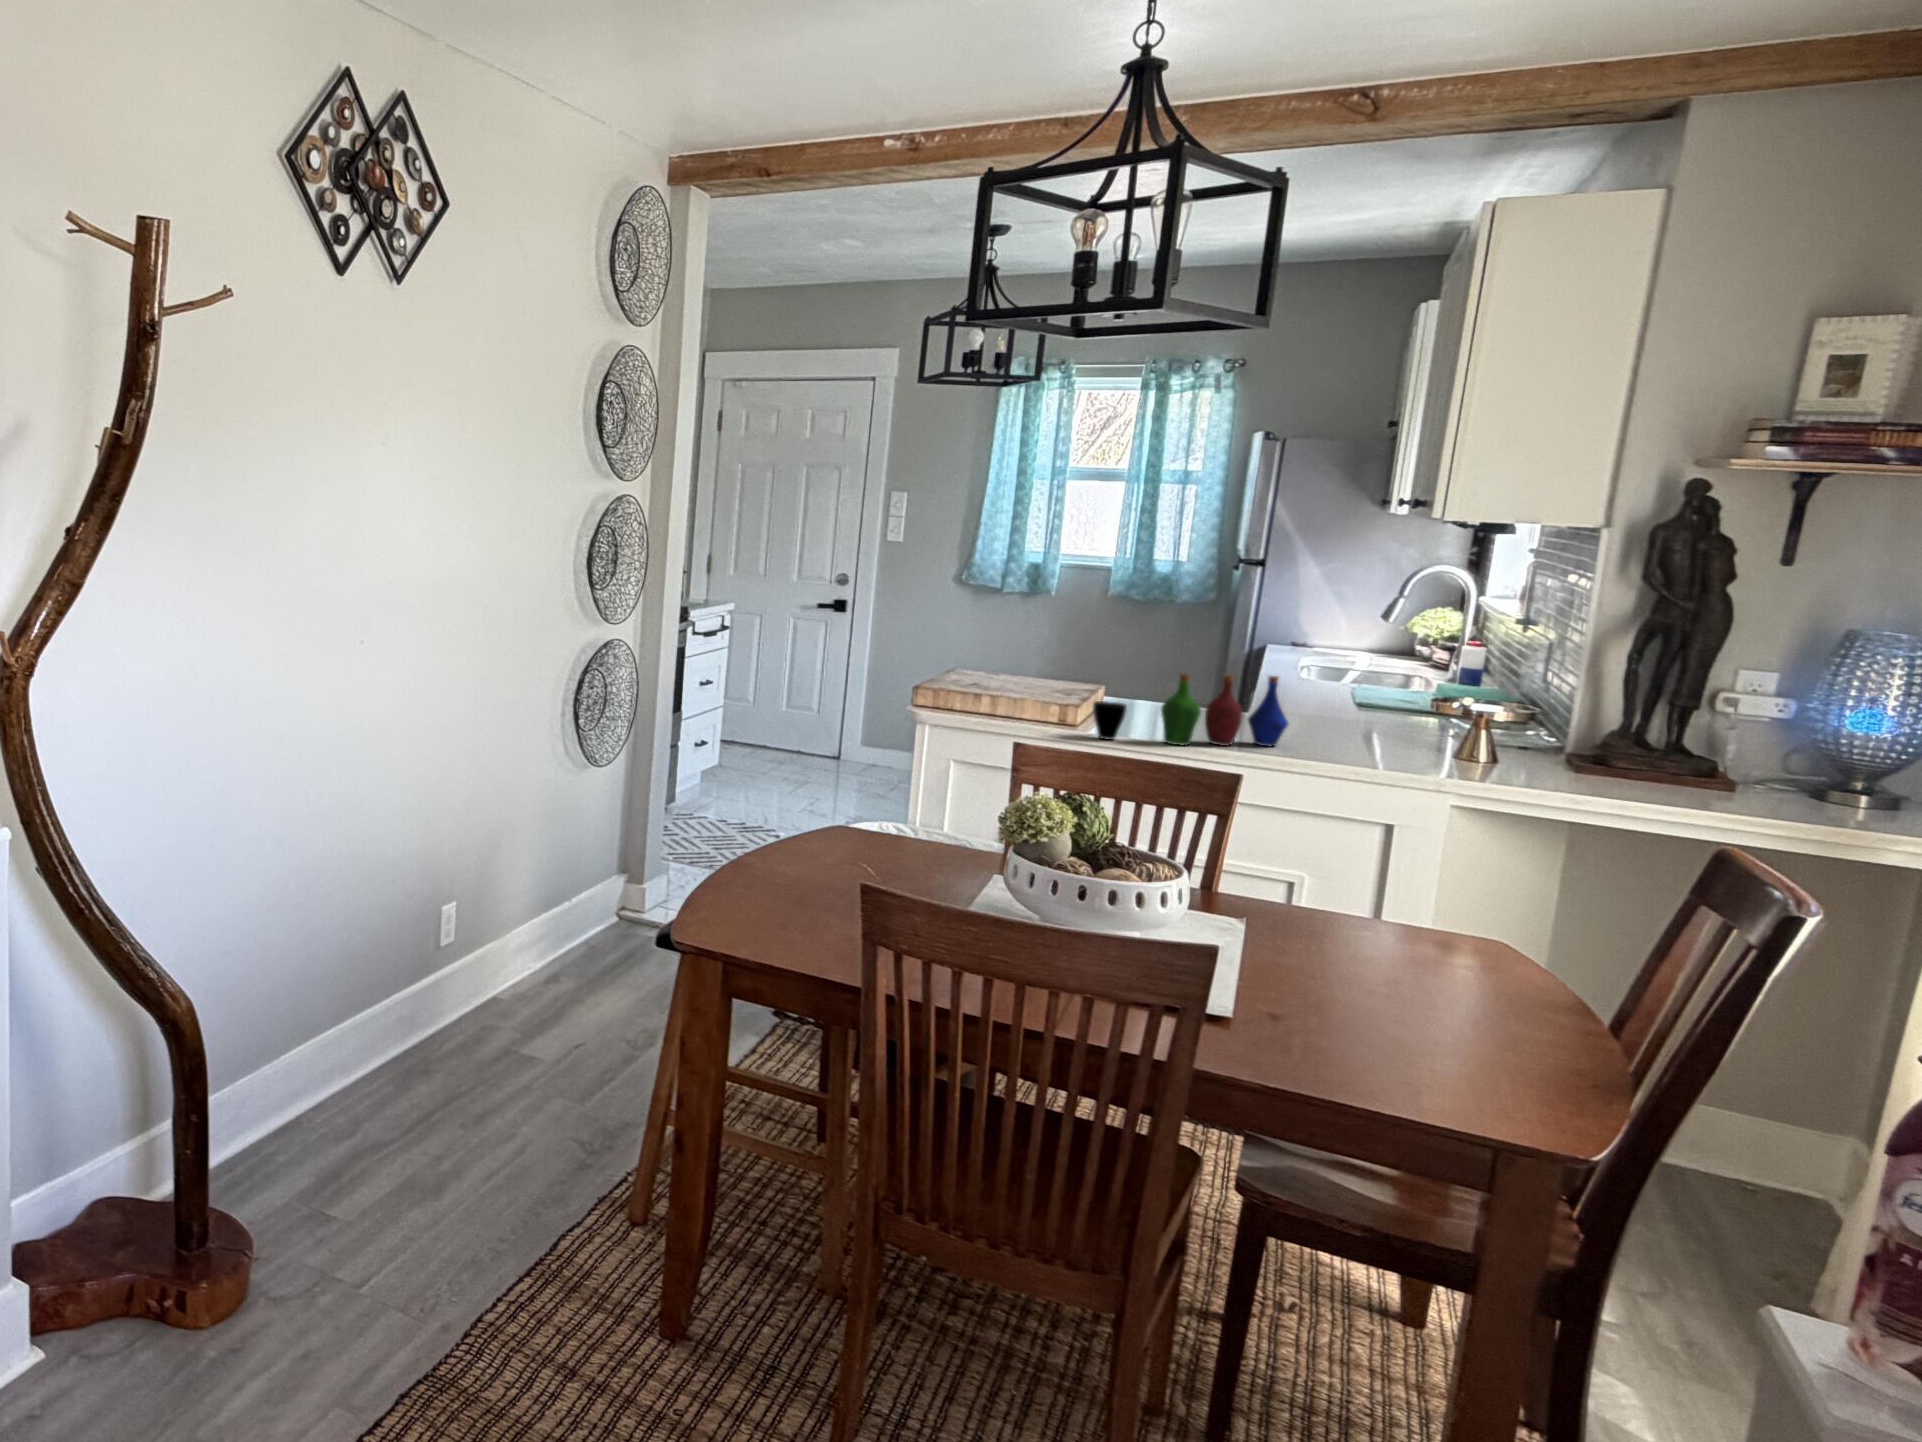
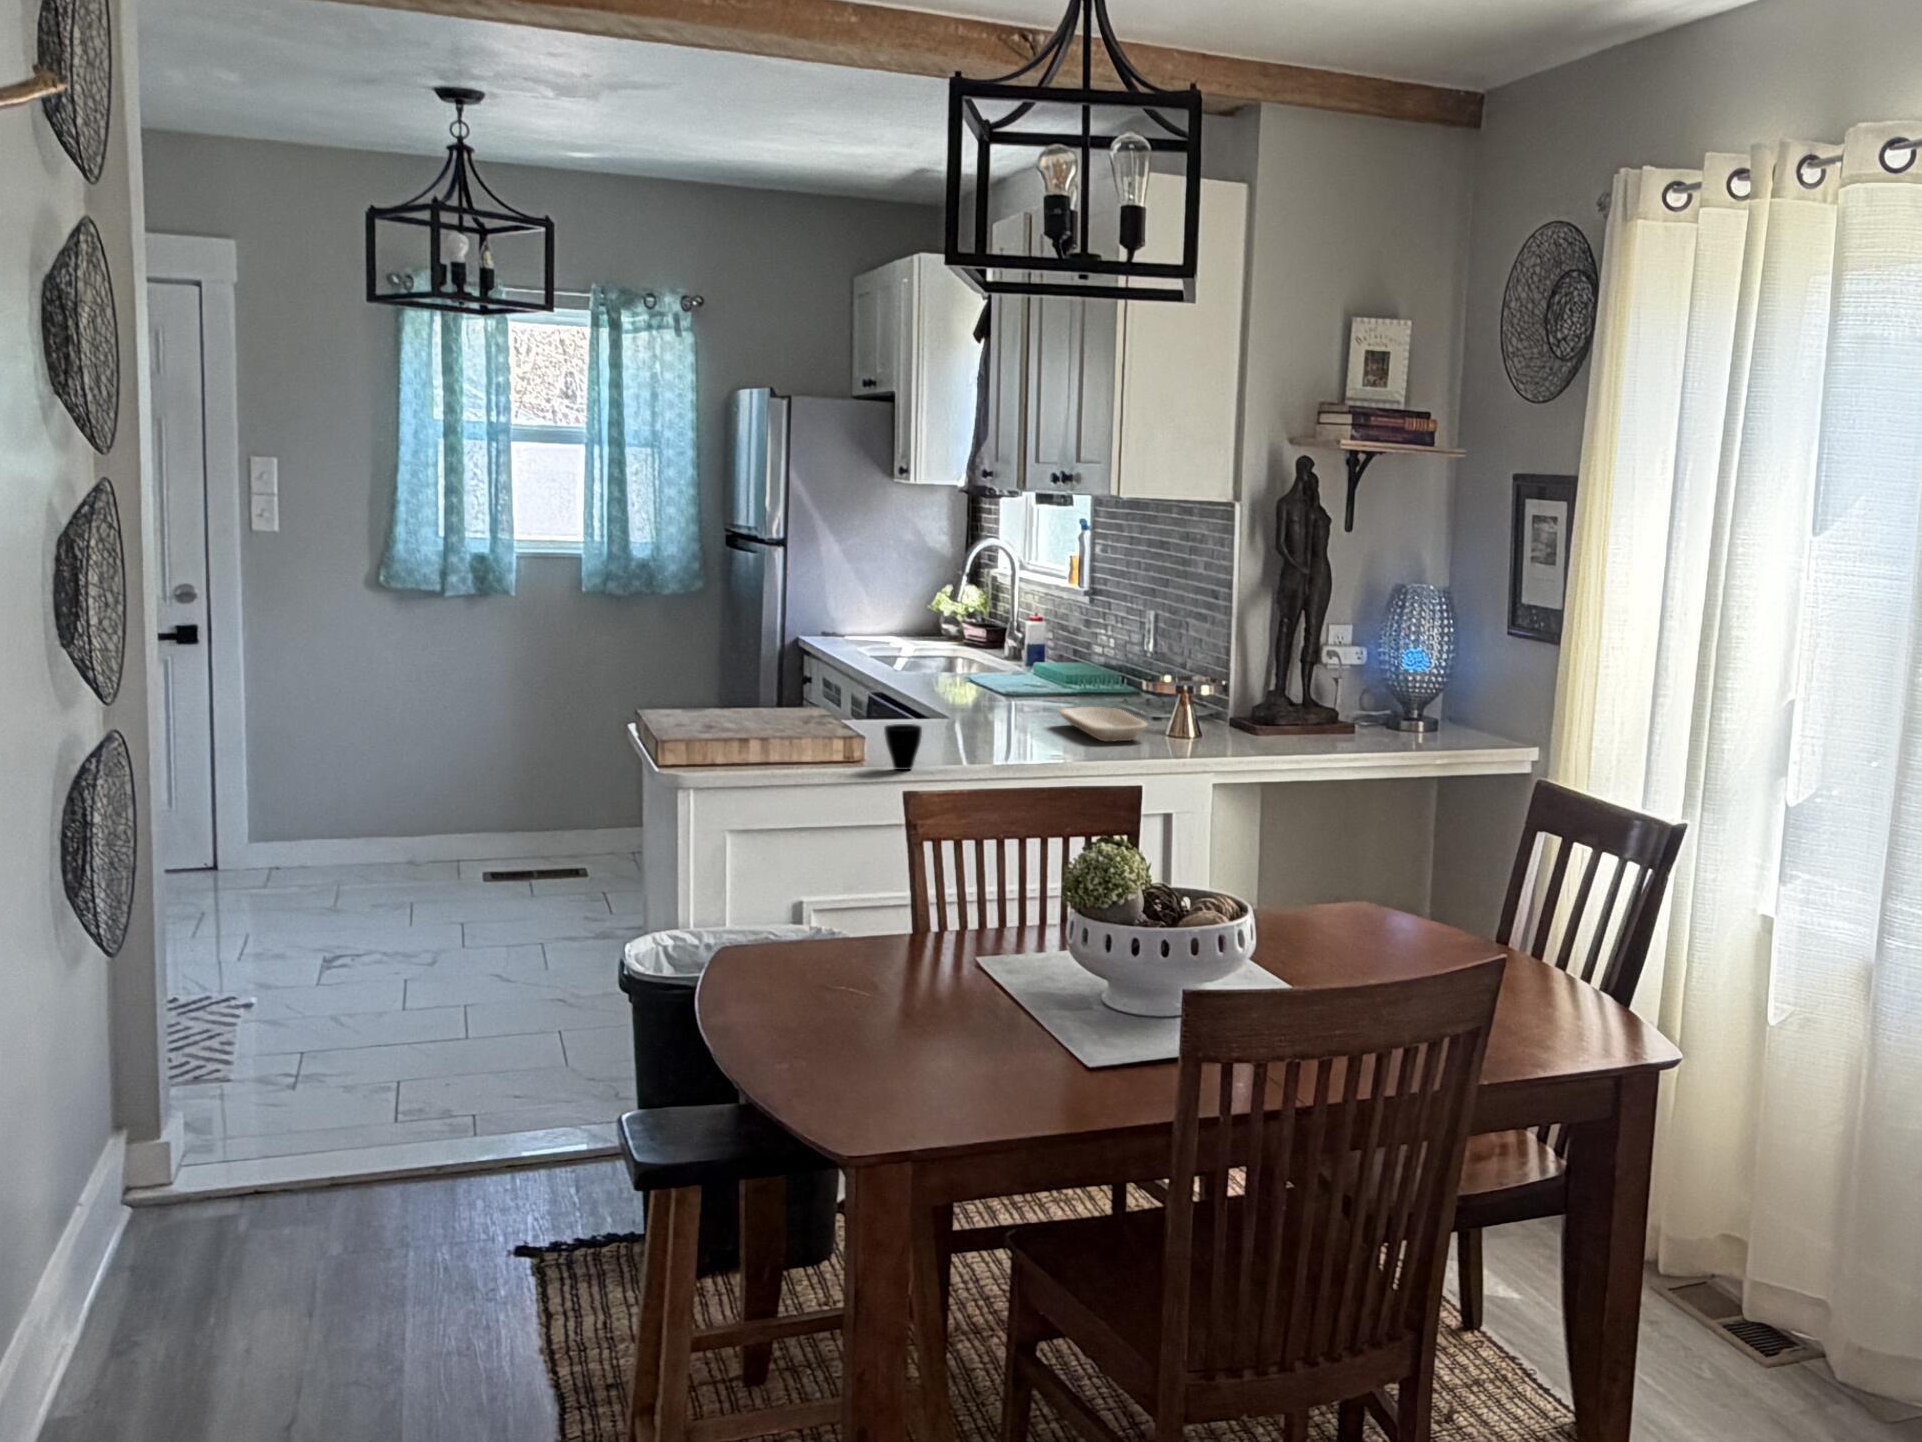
bottle: present [1161,674,1288,747] -> none [948,672,1050,764]
tray: none [1341,720,1416,756] -> present [1058,707,1147,741]

